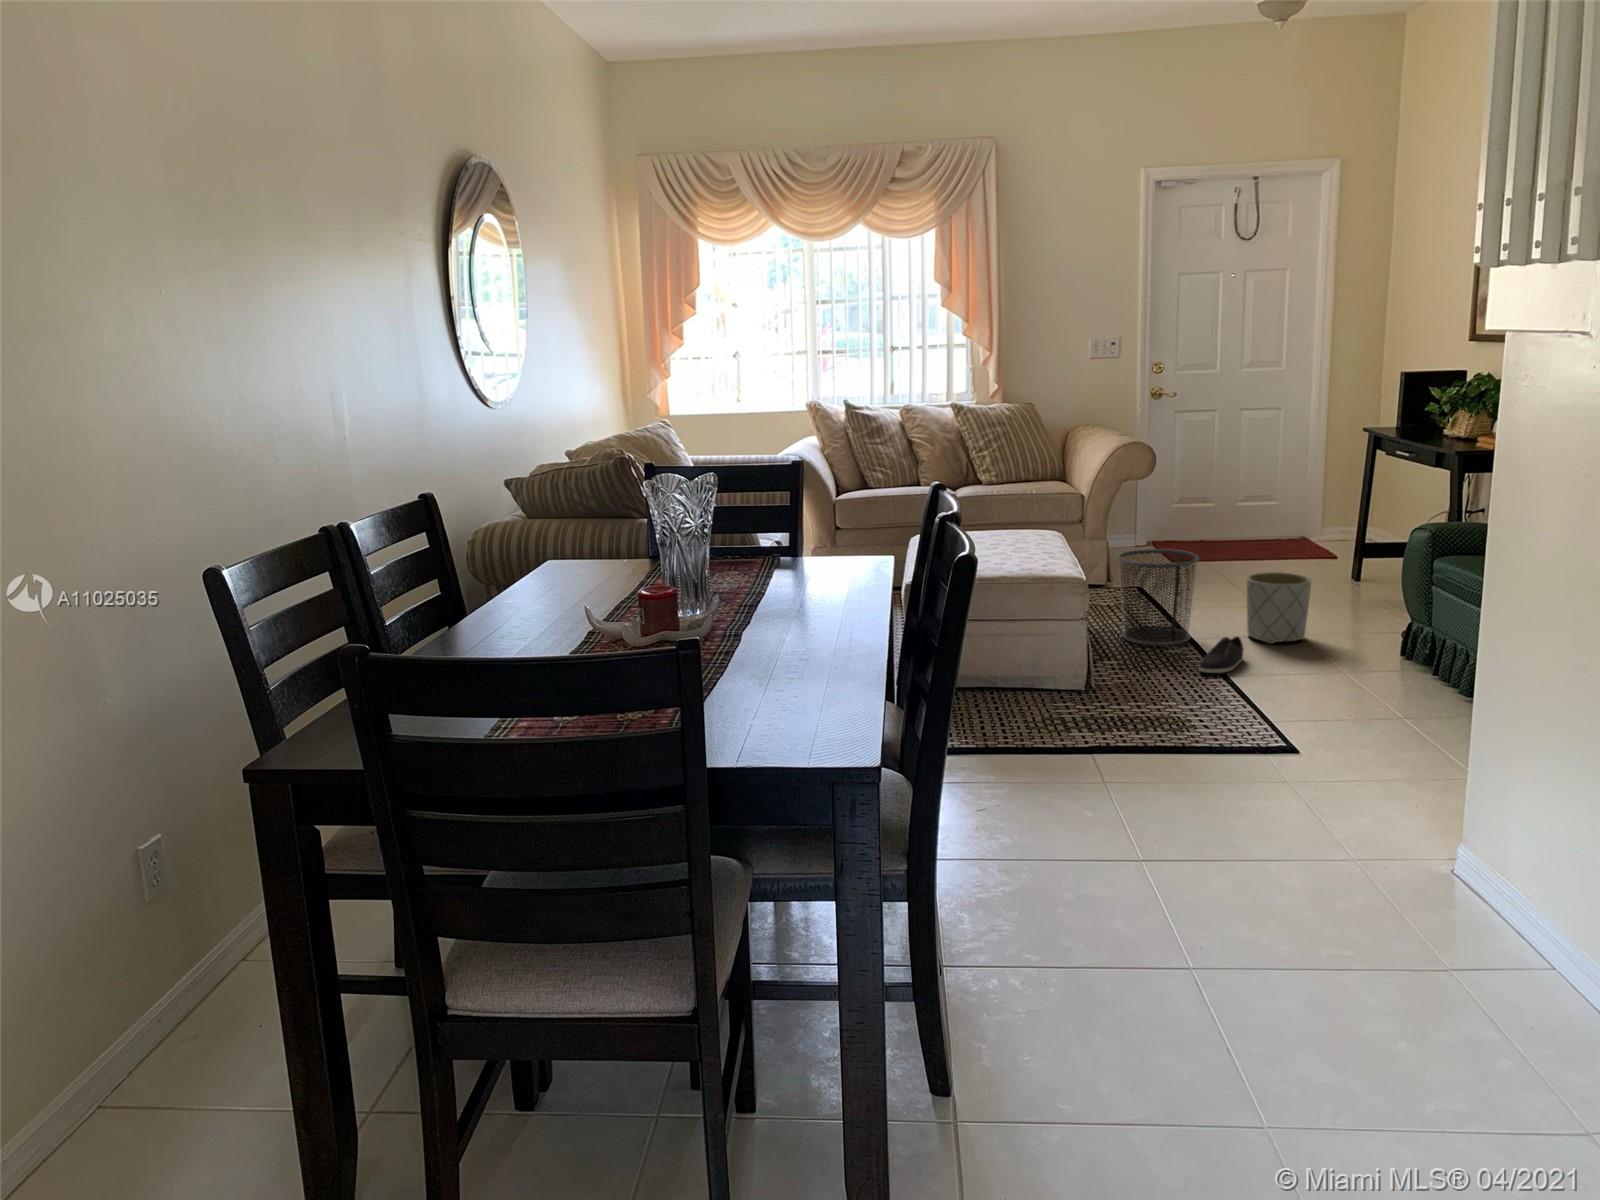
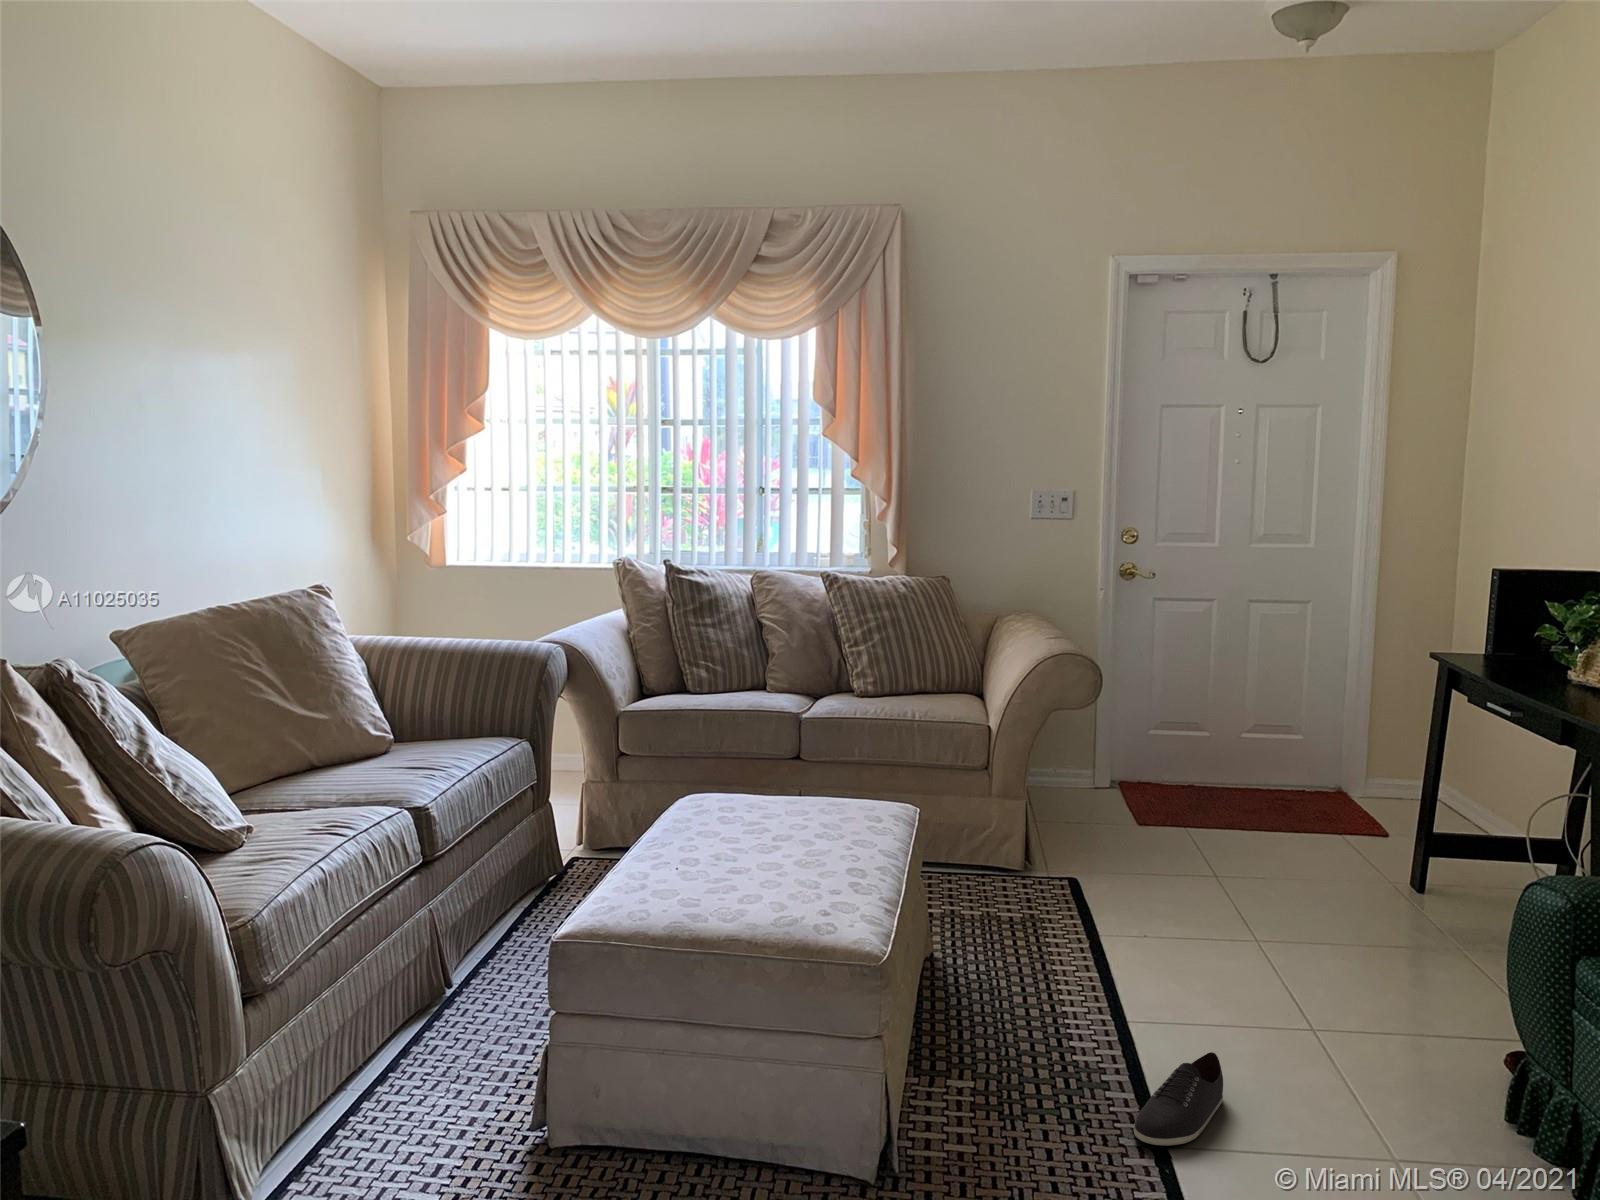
waste bin: present [1118,549,1199,646] -> none [1011,853,1152,1042]
planter: present [1247,572,1311,644] -> none [1236,912,1352,1055]

